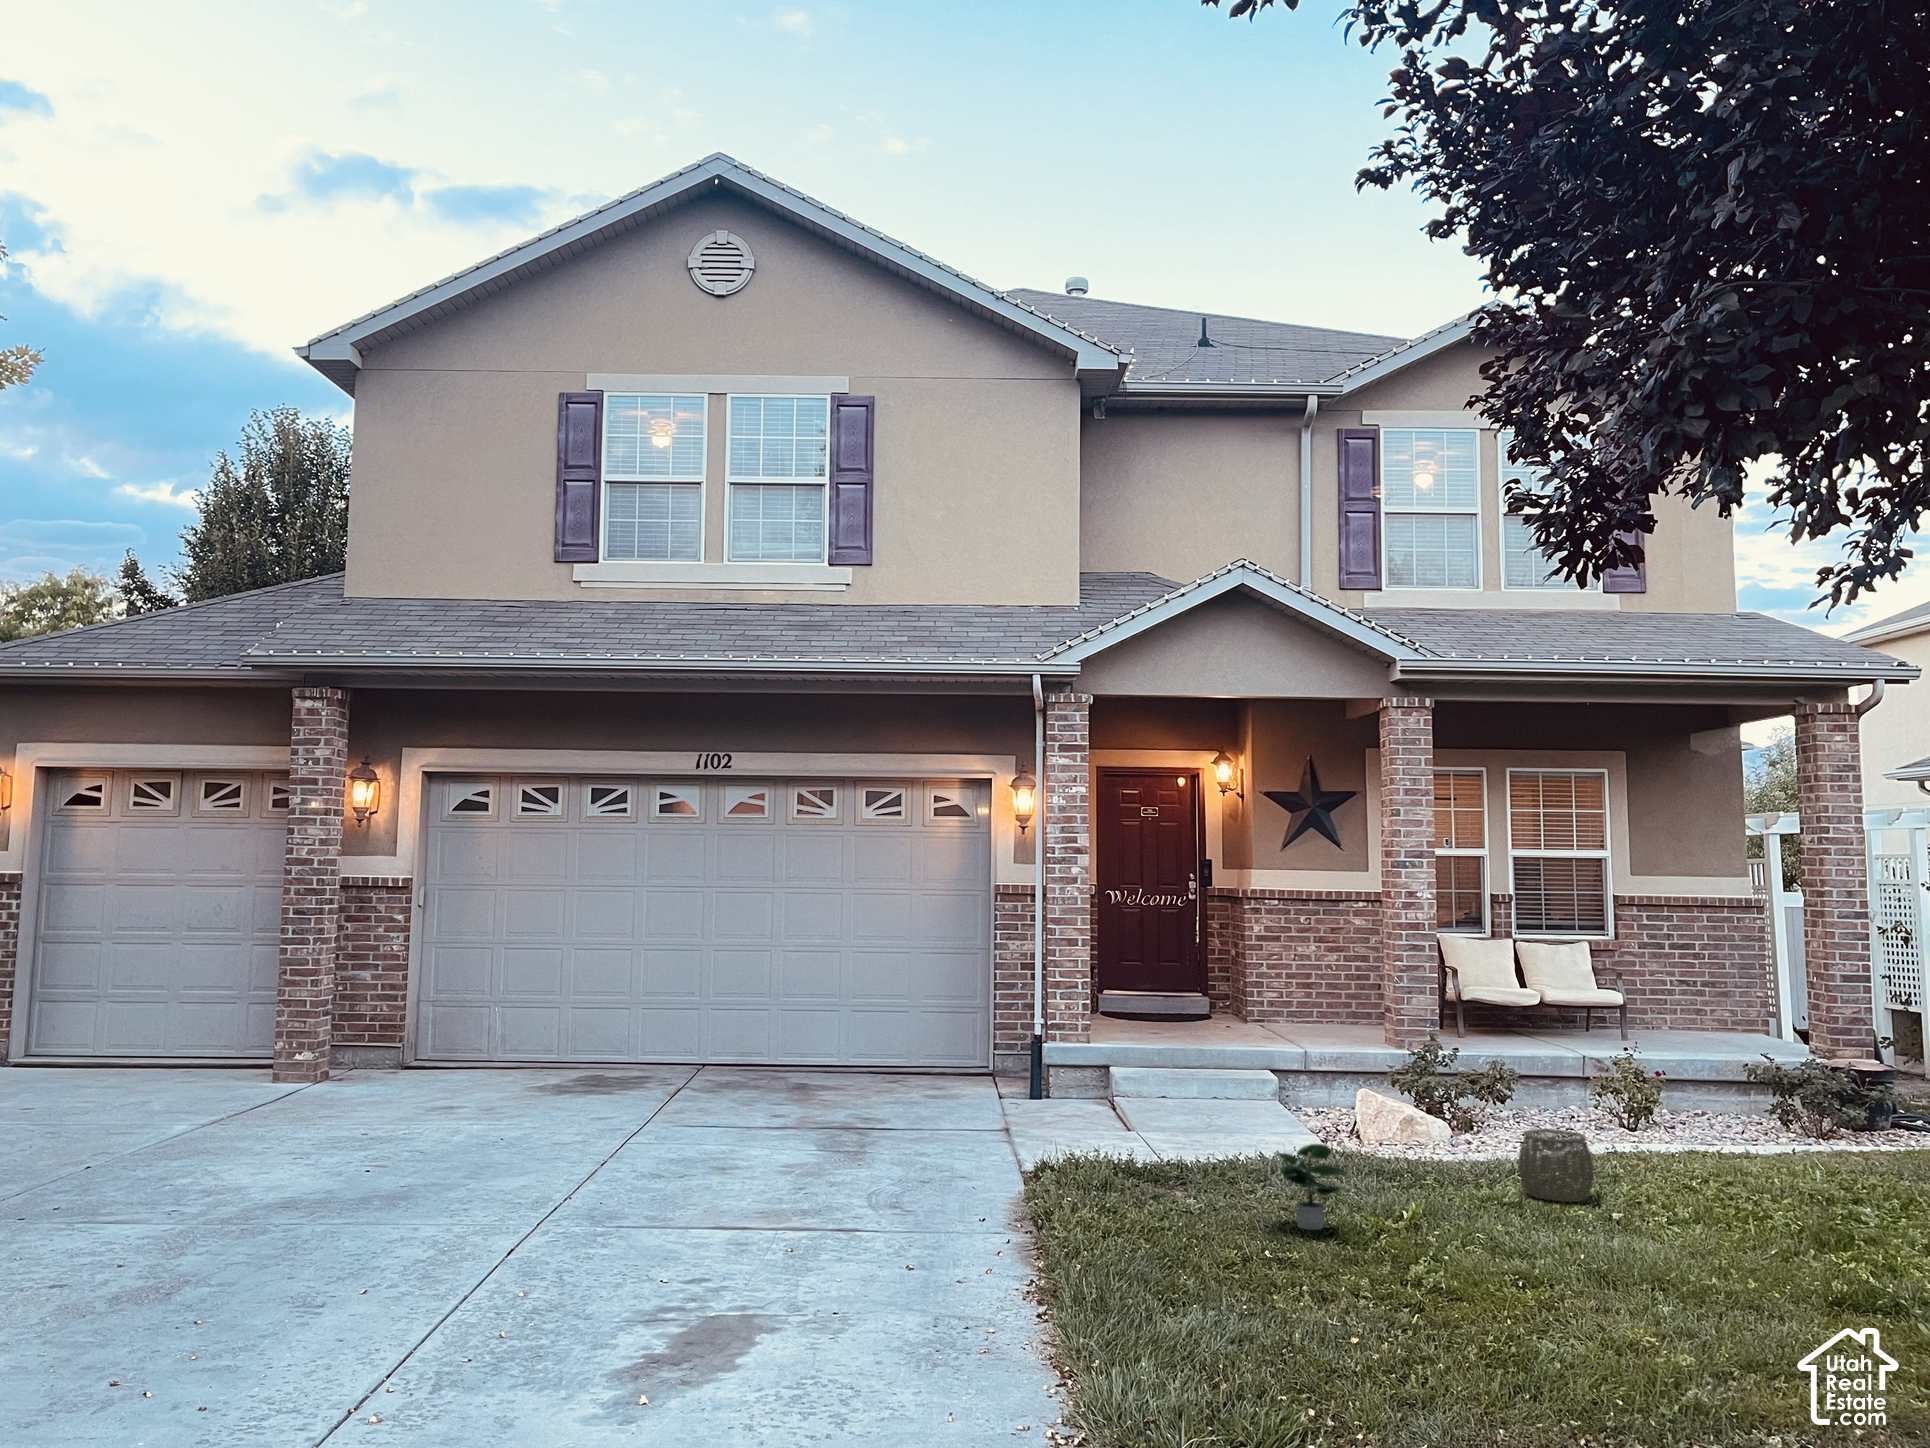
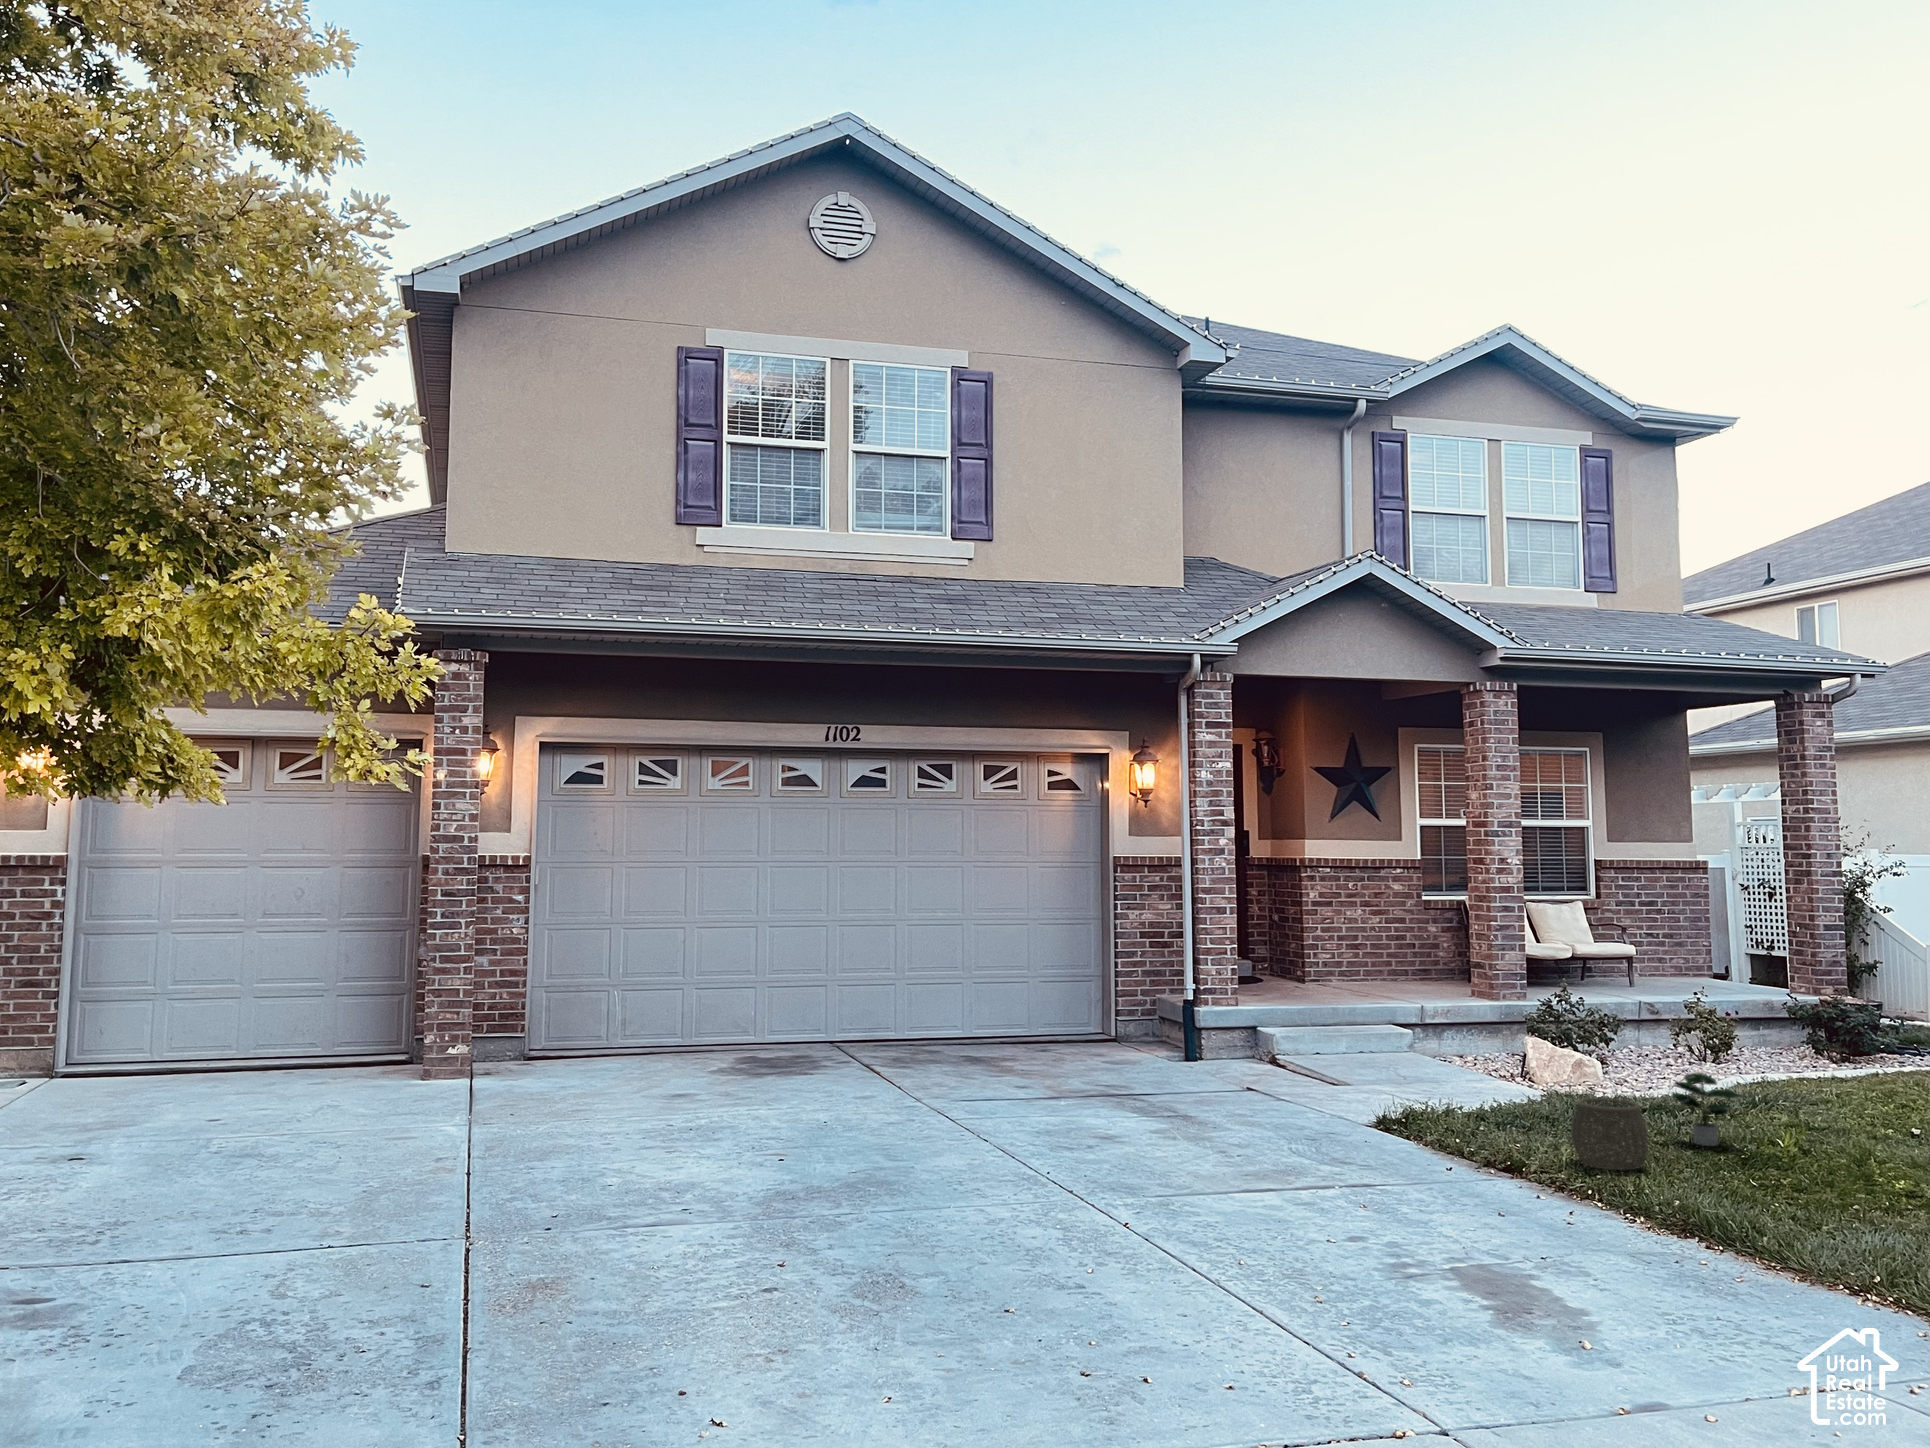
woven basket: present [1518,1129,1594,1202] -> present [1571,1098,1648,1171]

